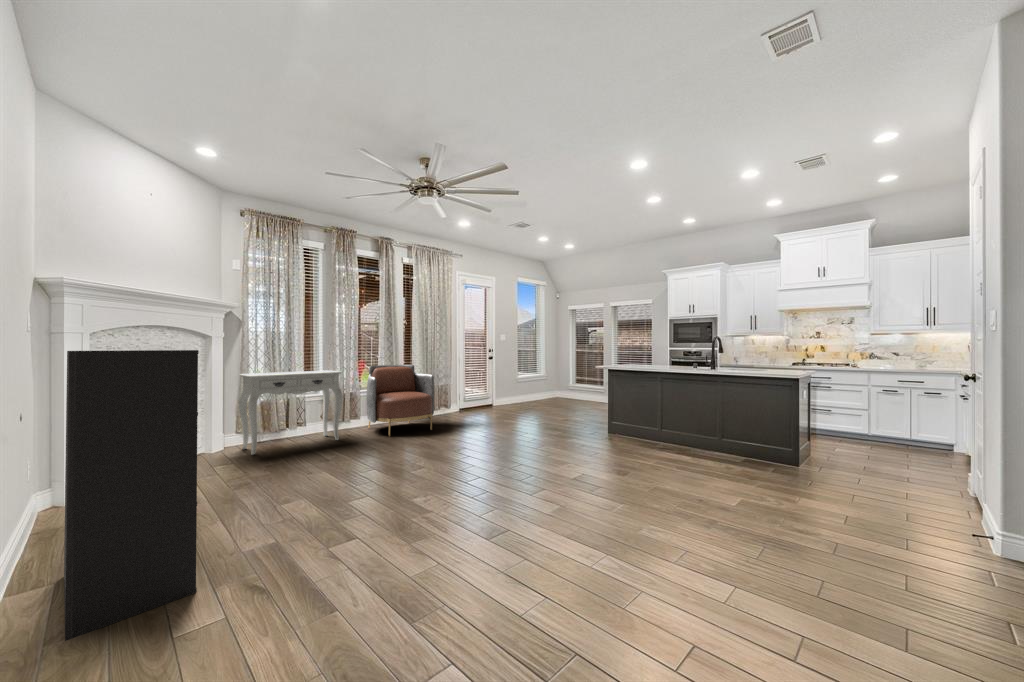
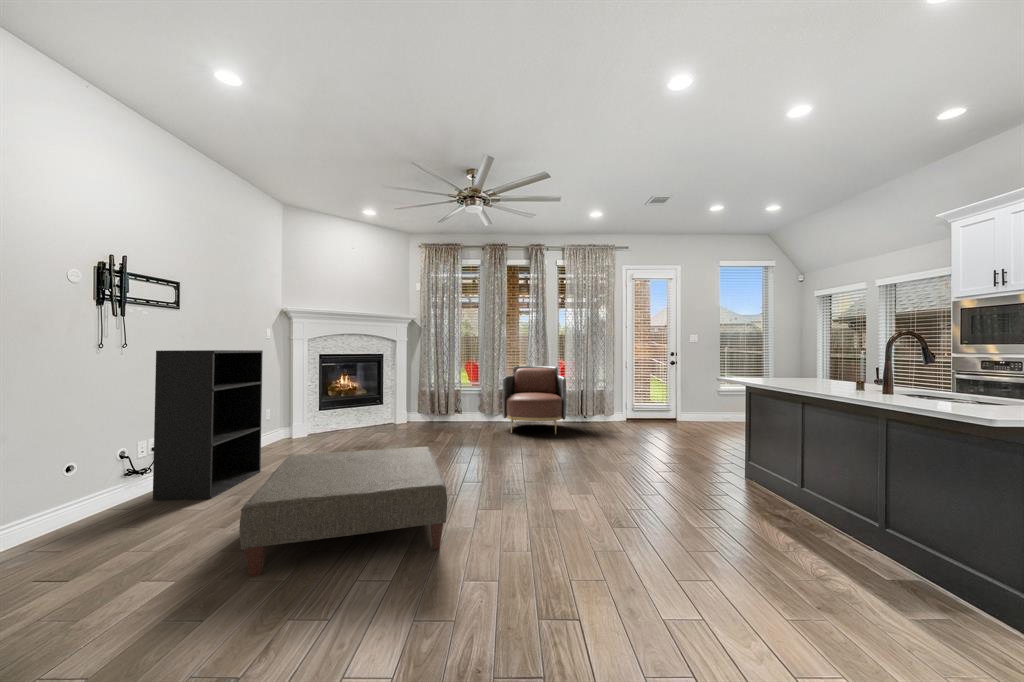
console table: present [238,370,343,455] -> none [407,368,479,429]
ottoman: none [349,446,577,595] -> present [240,447,447,577]

